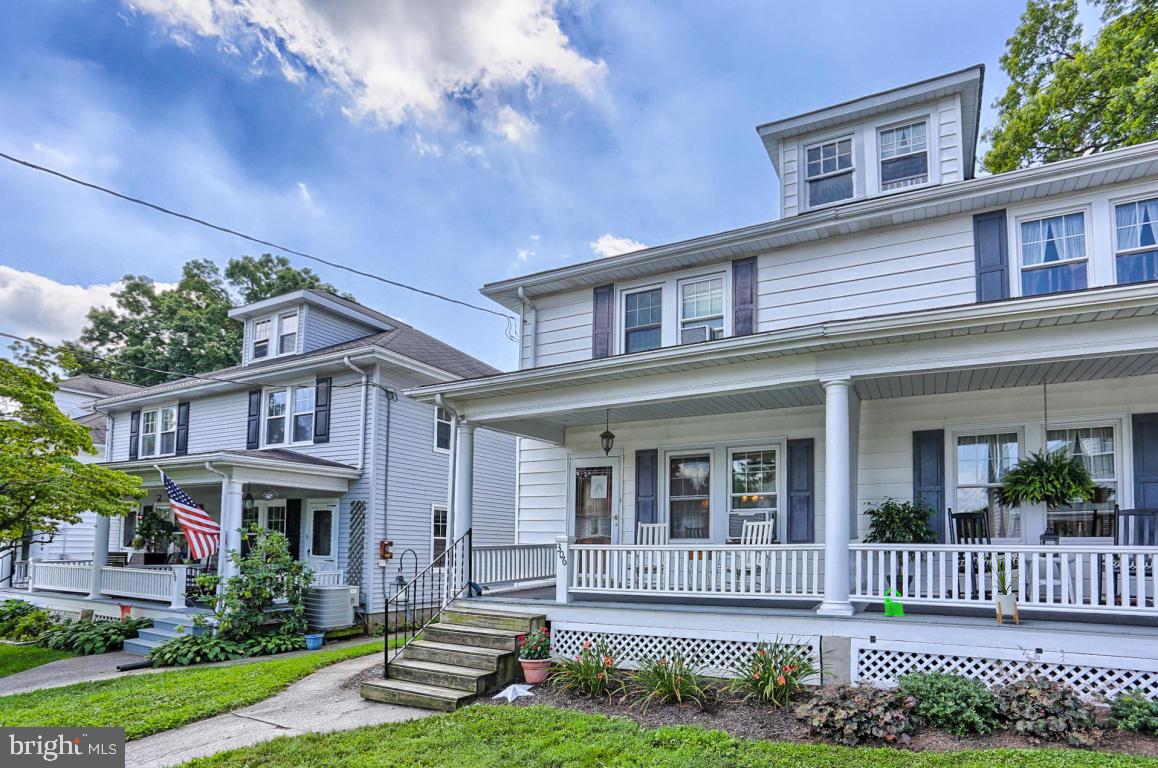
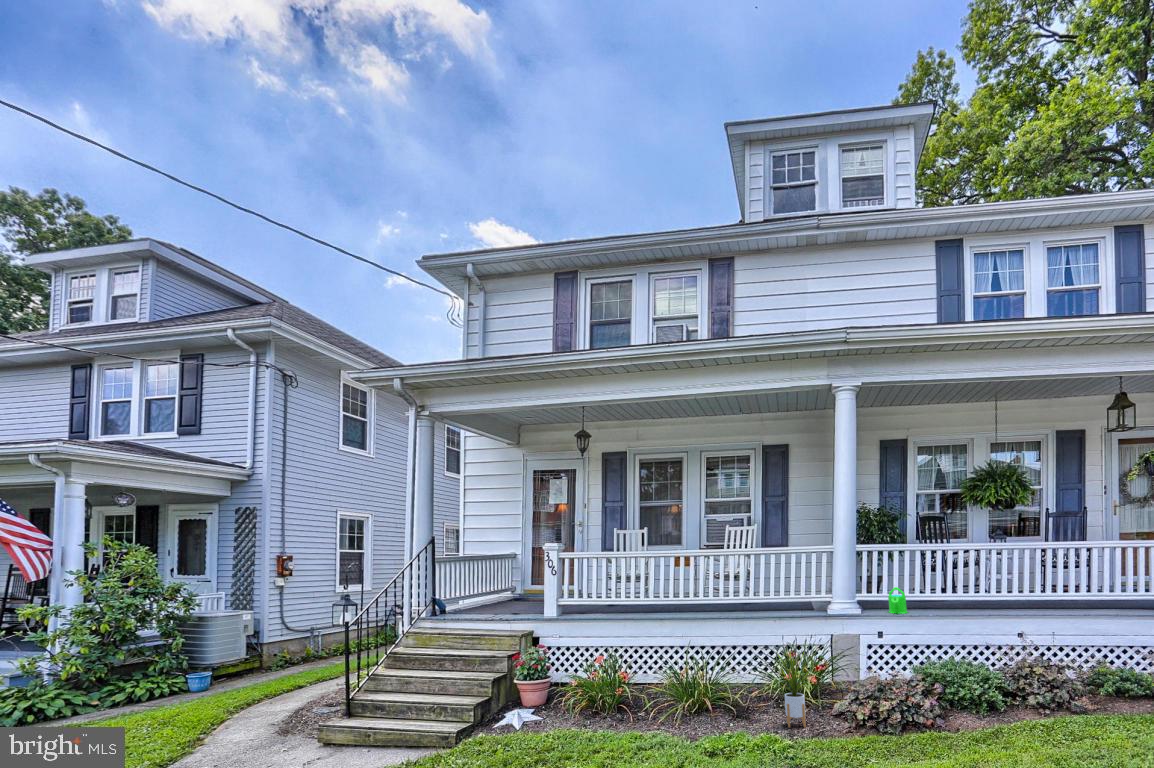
house plant: present [983,555,1020,624] -> present [778,652,809,728]

